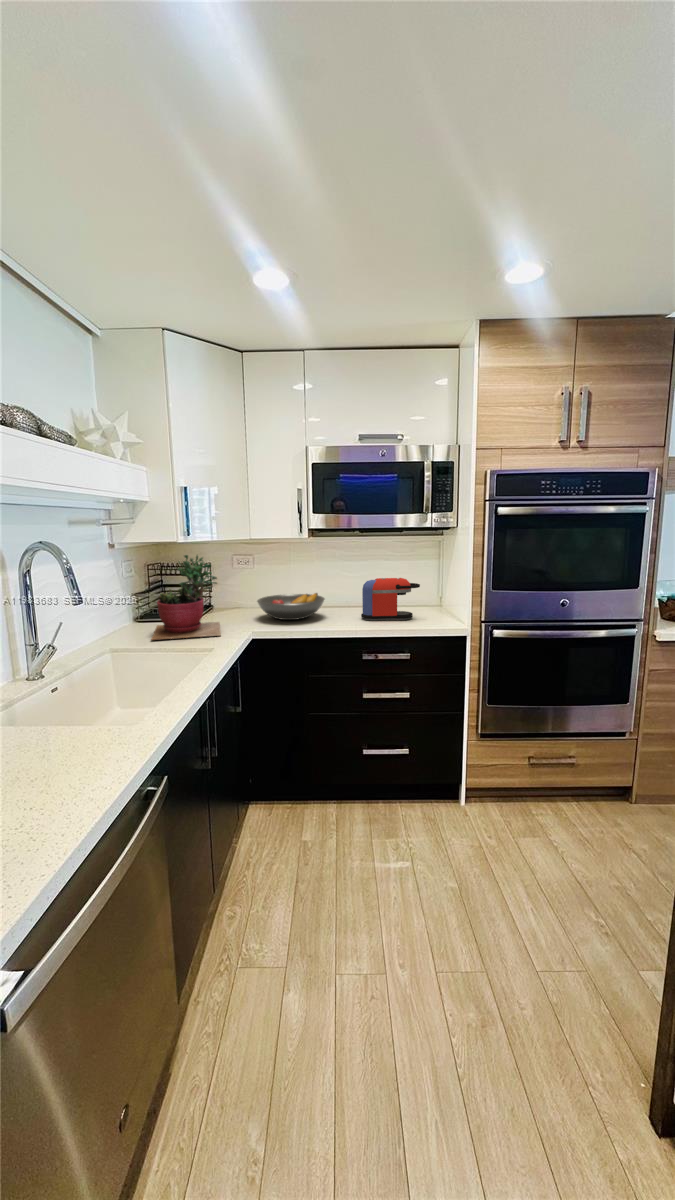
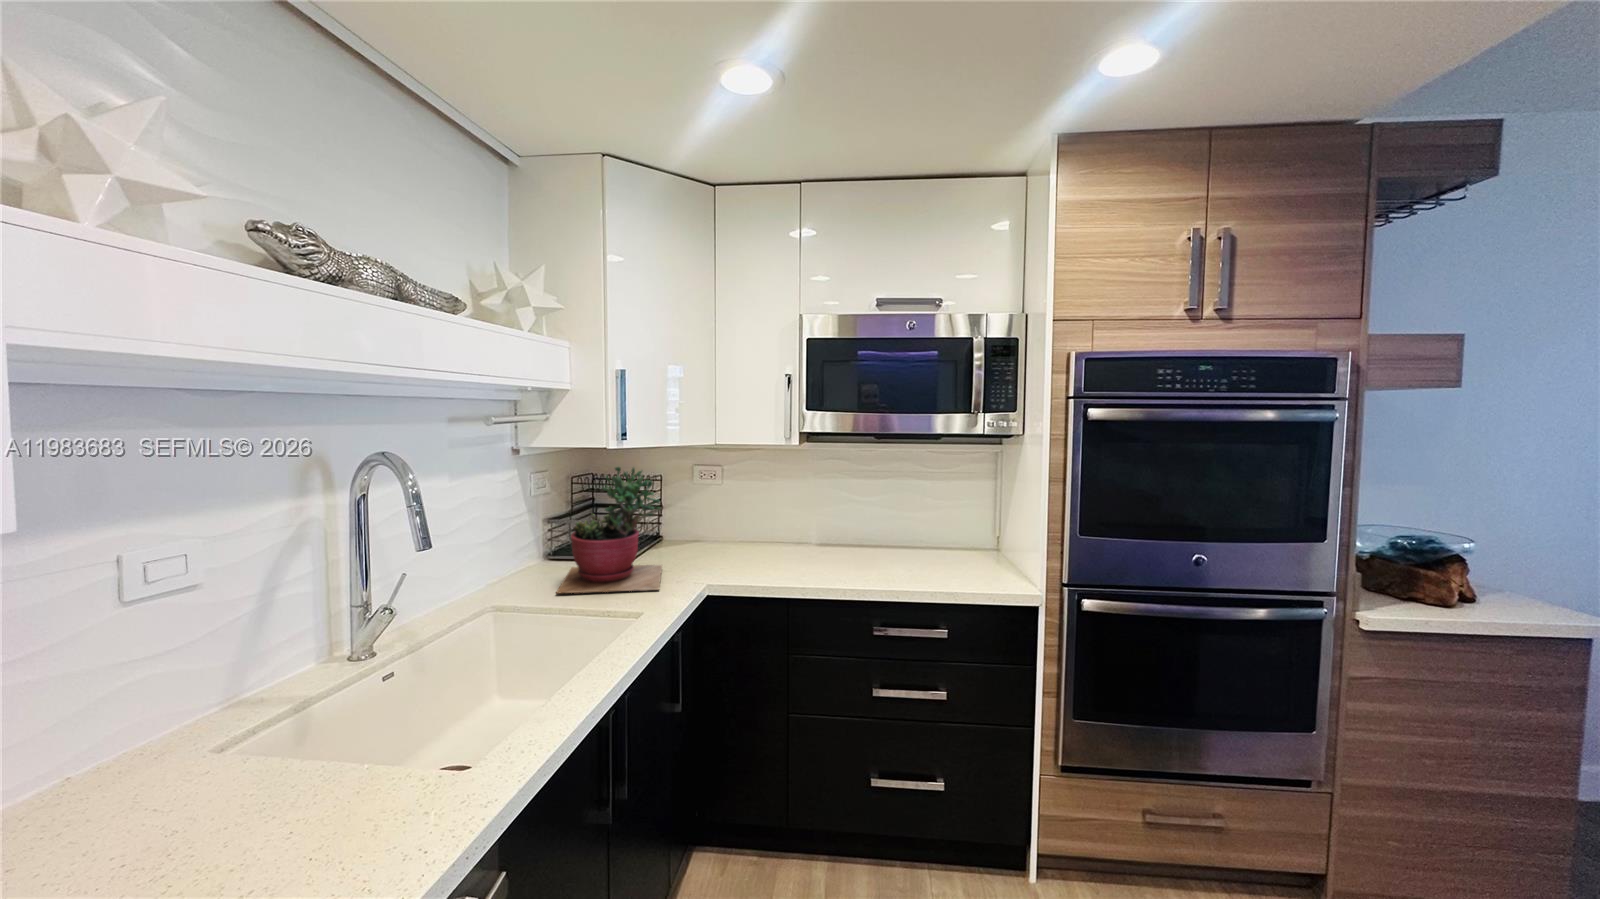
coffee maker: present [361,578,420,620] -> none [873,507,964,573]
fruit bowl: present [257,593,325,620] -> none [719,524,820,565]

